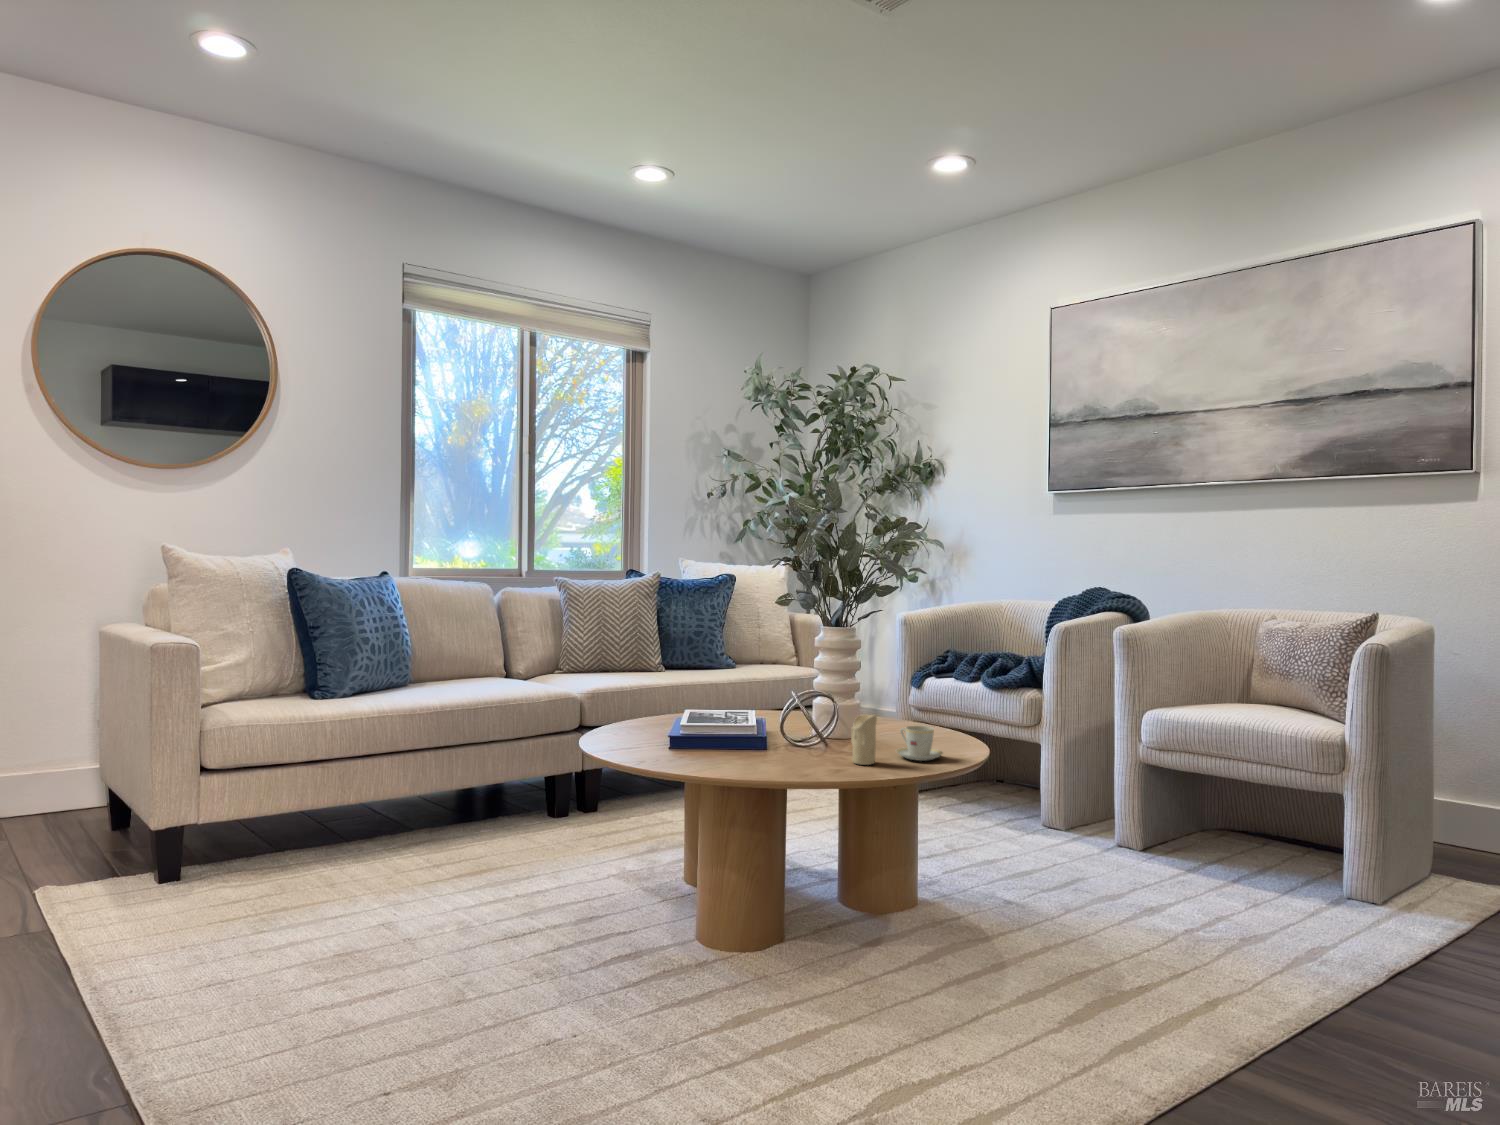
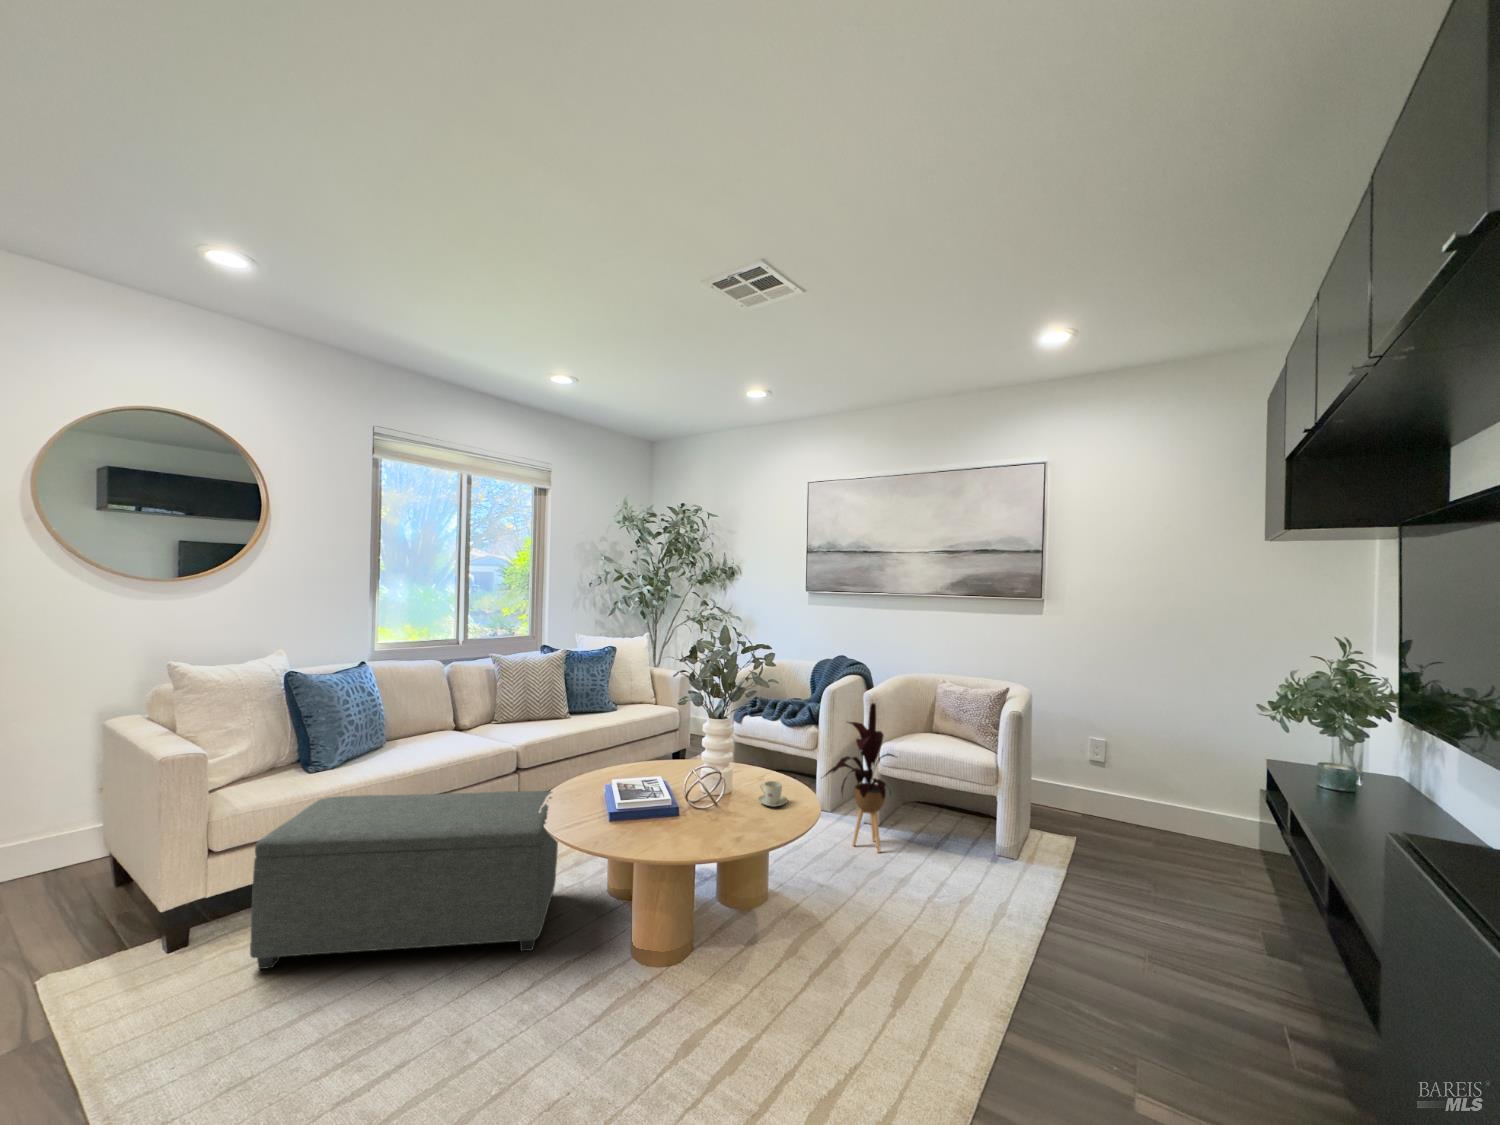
house plant: none [1026,628,1156,874] -> present [821,703,897,852]
candle: present [851,715,877,765] -> none [733,780,750,815]
ottoman: none [239,719,614,924] -> present [250,791,558,969]

